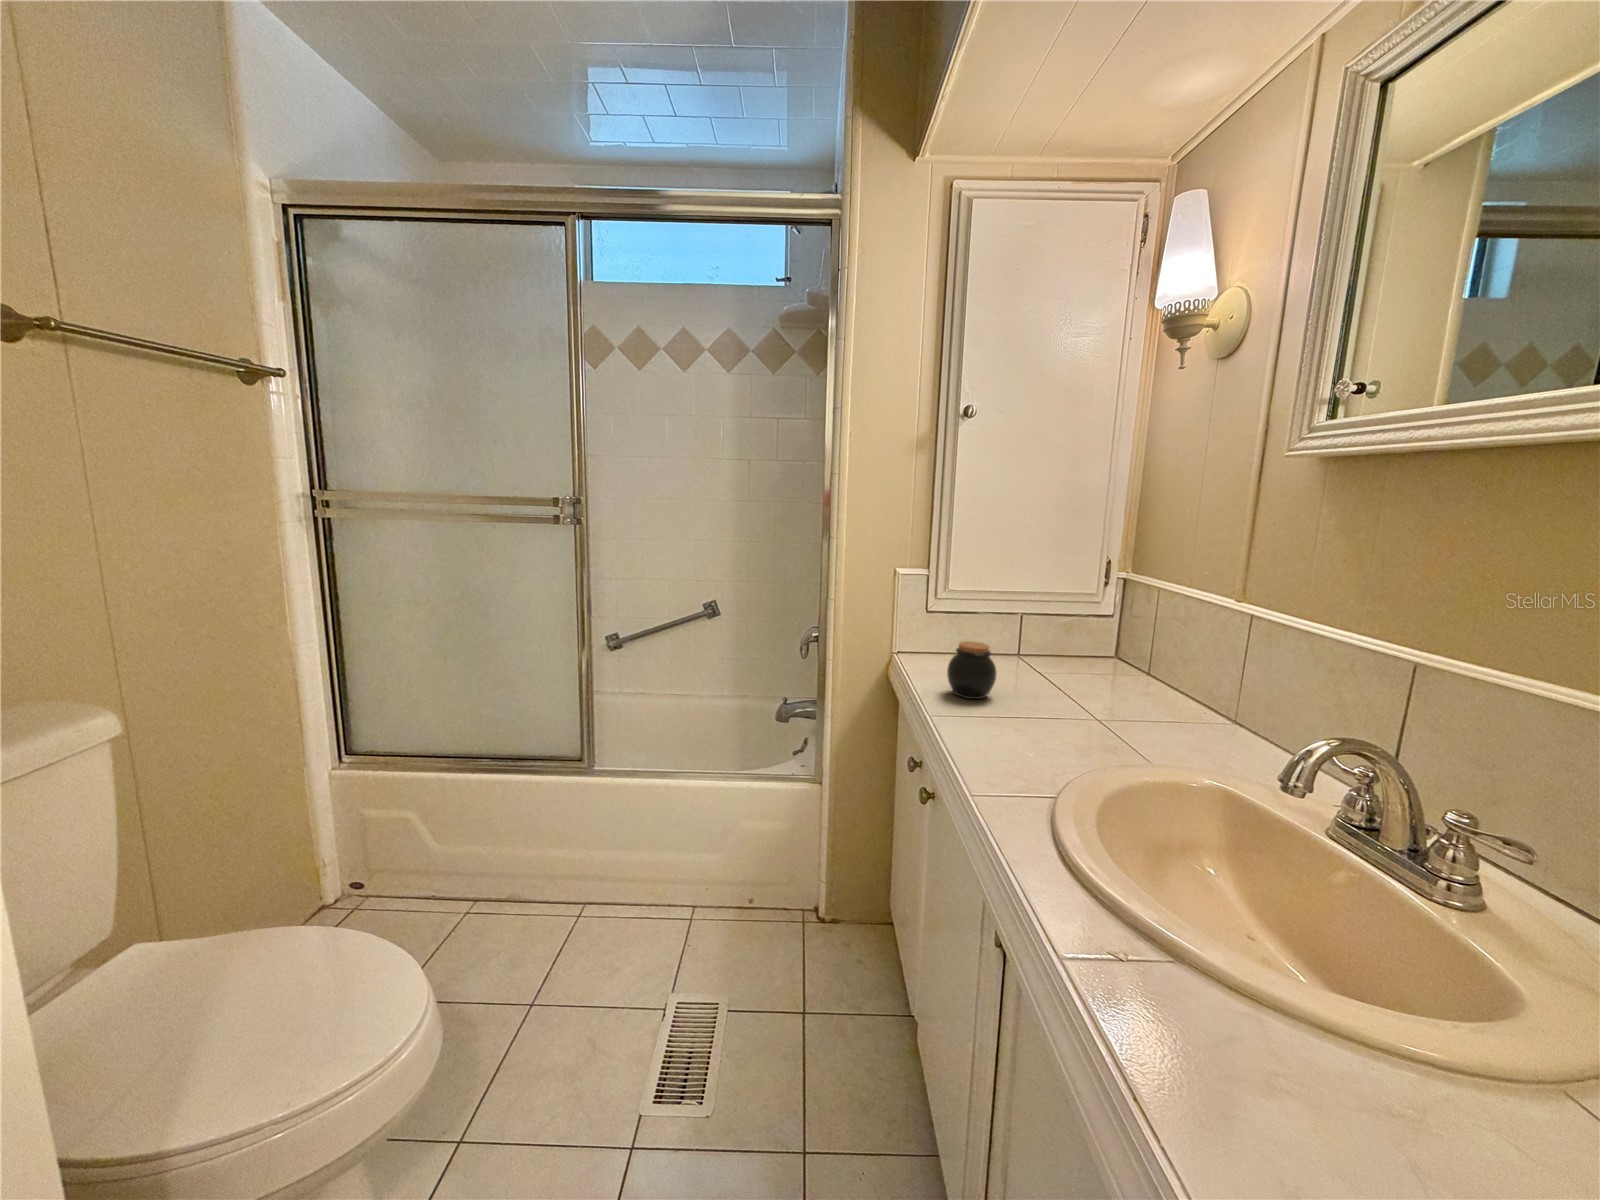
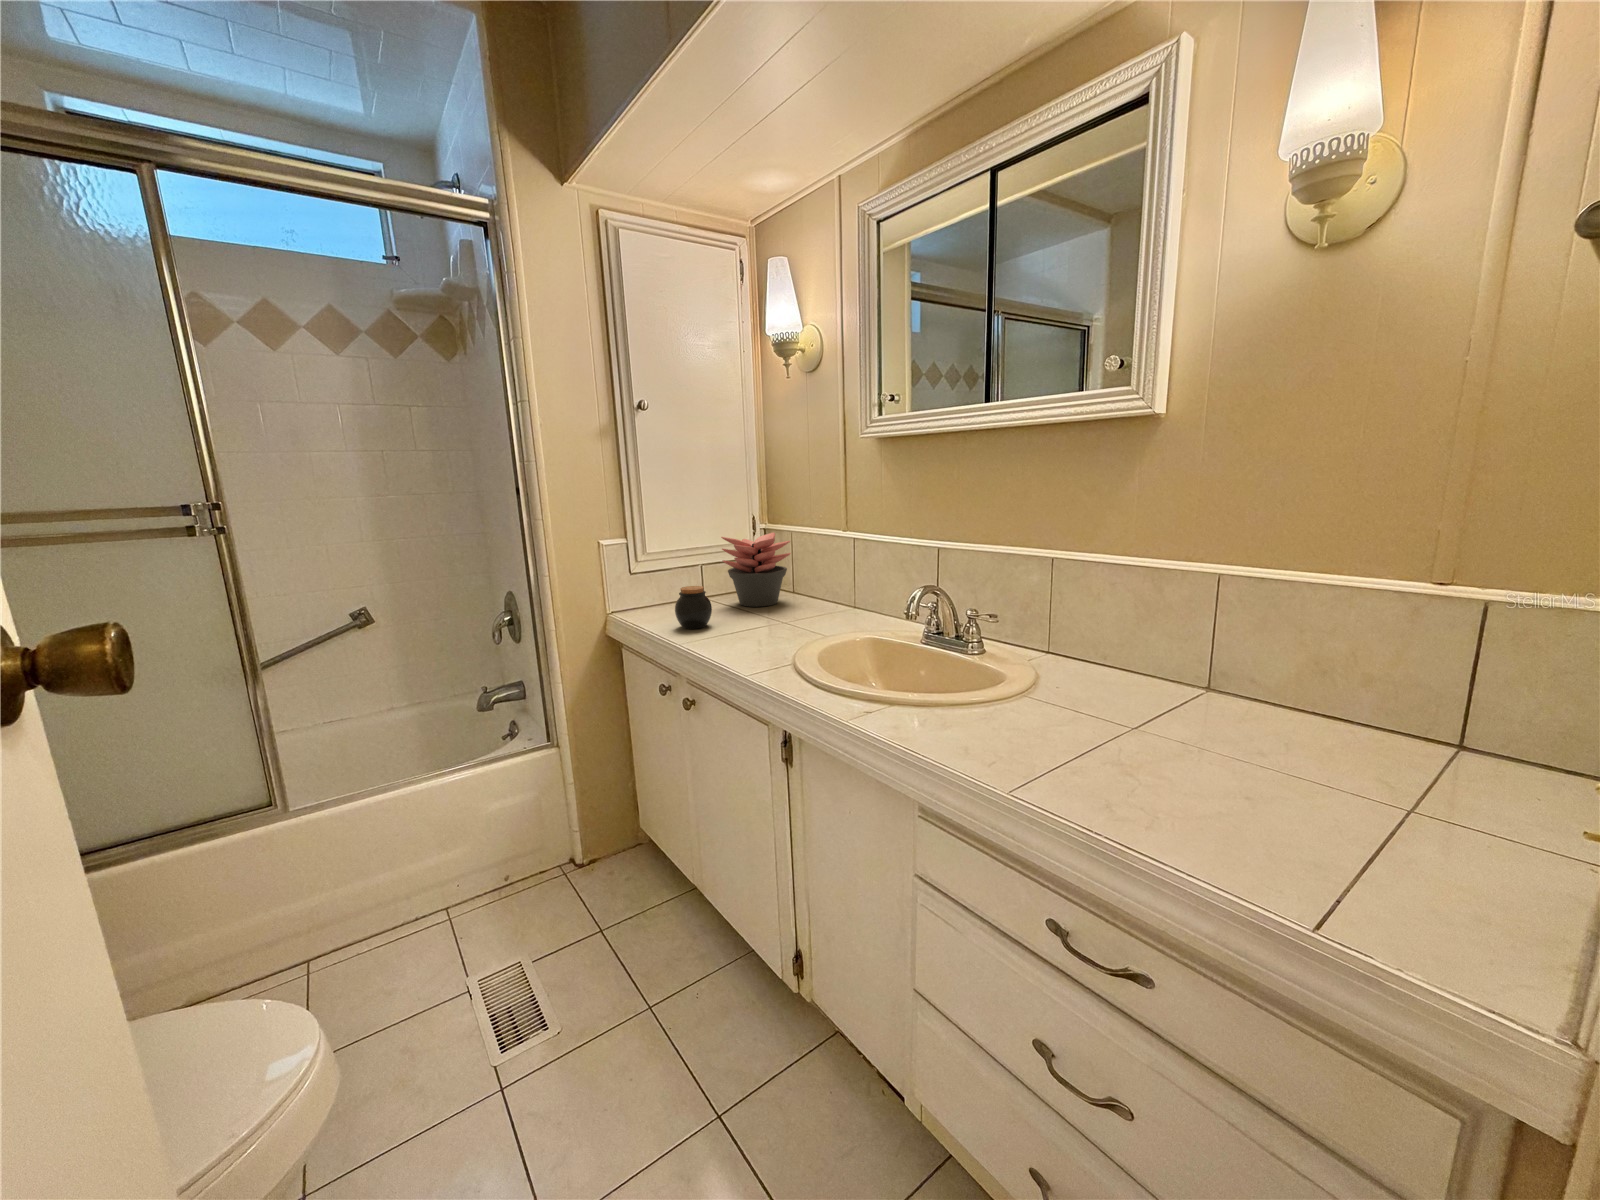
succulent plant: none [1039,583,1144,688] -> present [721,533,791,607]

